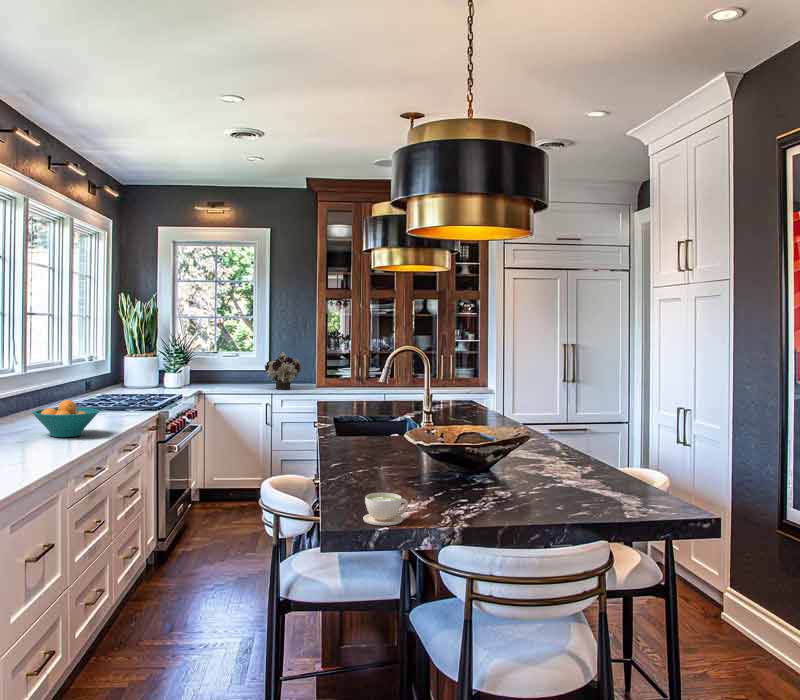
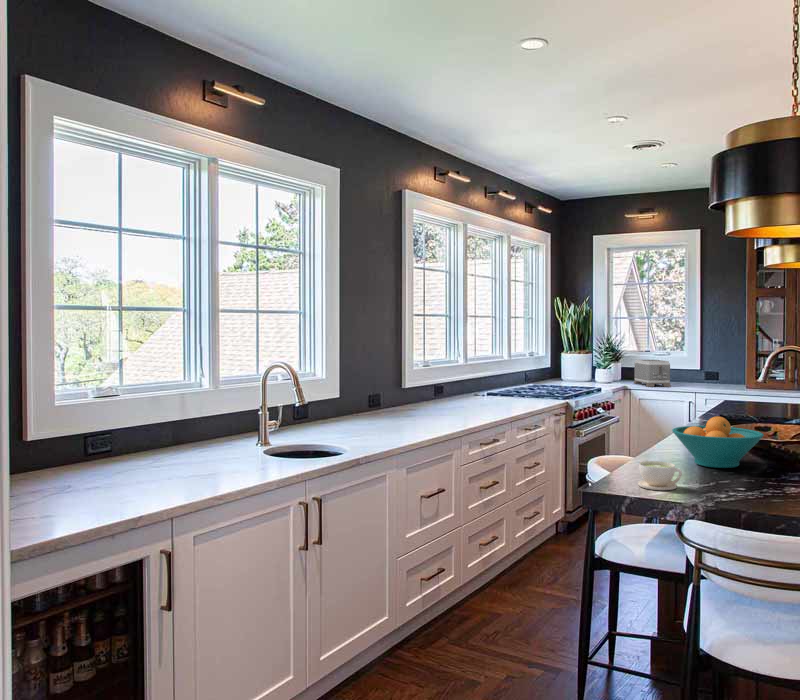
flower arrangement: present [265,352,301,390] -> none [693,349,733,387]
toaster: none [206,363,247,392] -> present [634,360,671,387]
fruit bowl: present [32,400,99,437] -> present [672,416,764,468]

